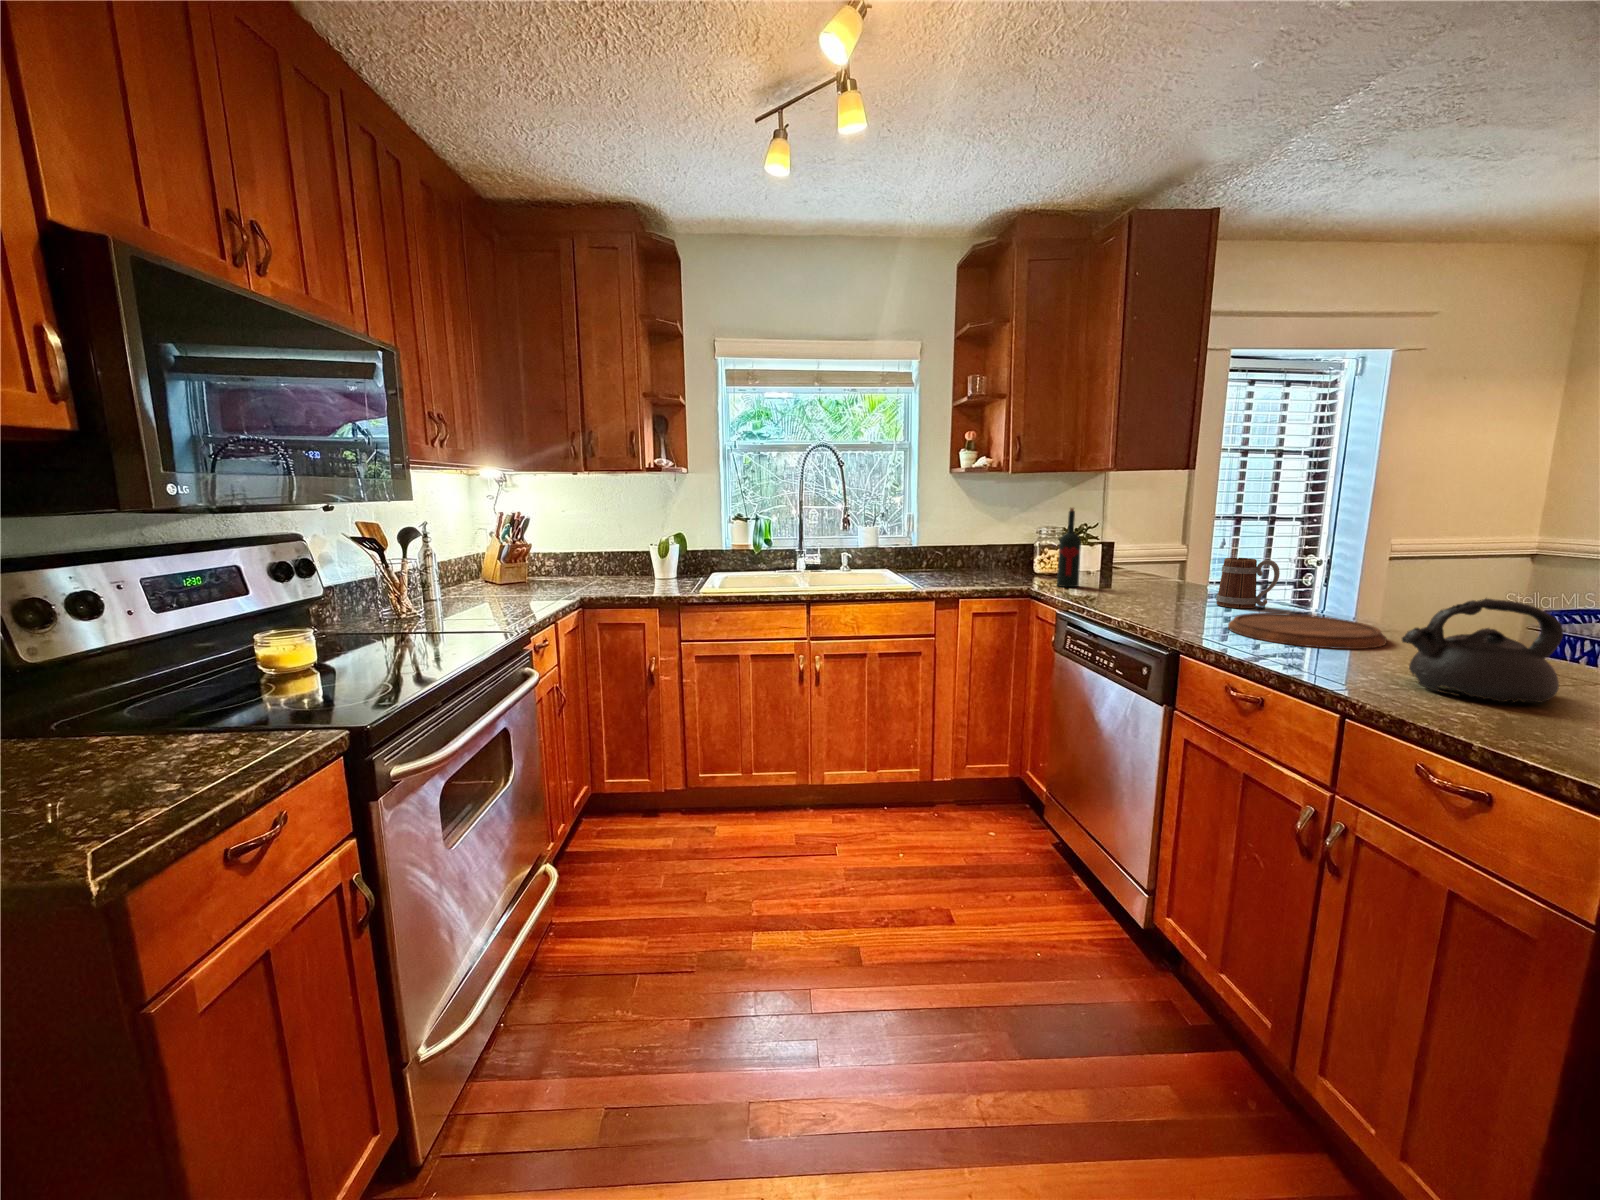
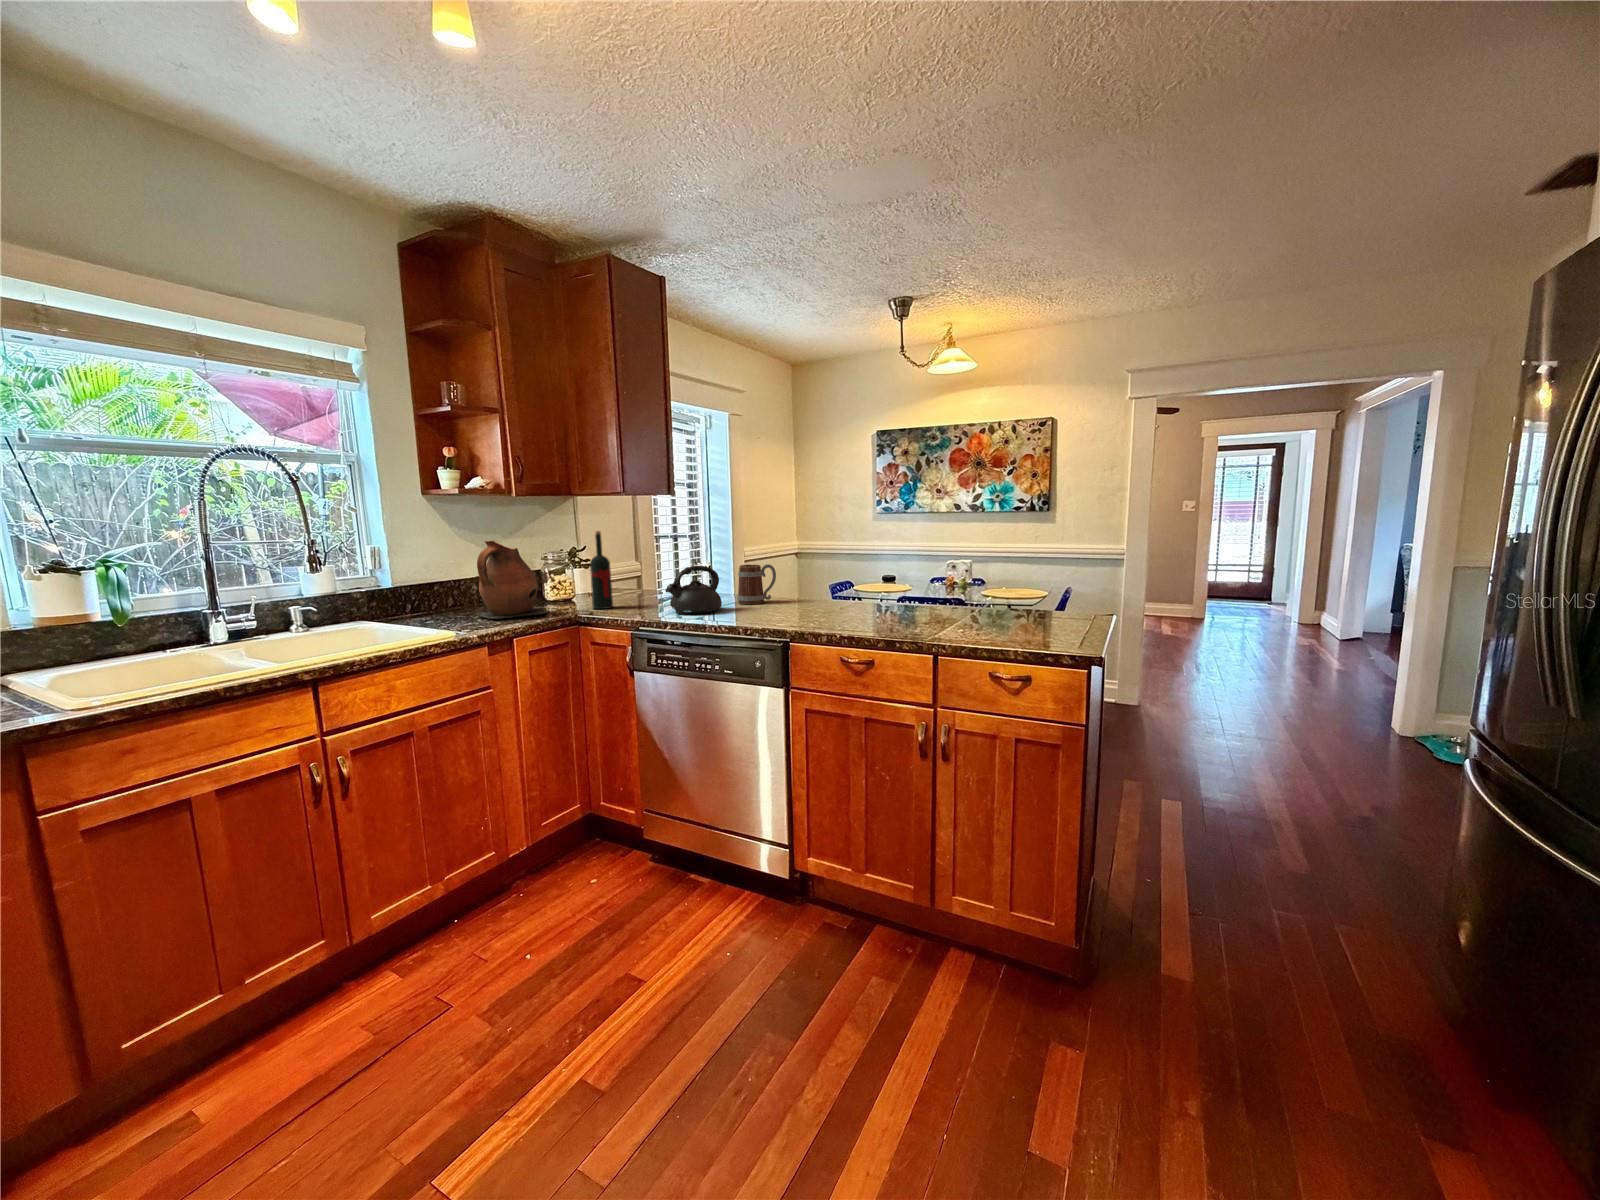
ceramic pitcher: none [957,512,1015,584] -> present [477,541,546,619]
teapot: present [1402,598,1563,703] -> present [666,566,722,614]
cutting board: present [1228,613,1387,649] -> none [785,600,876,621]

